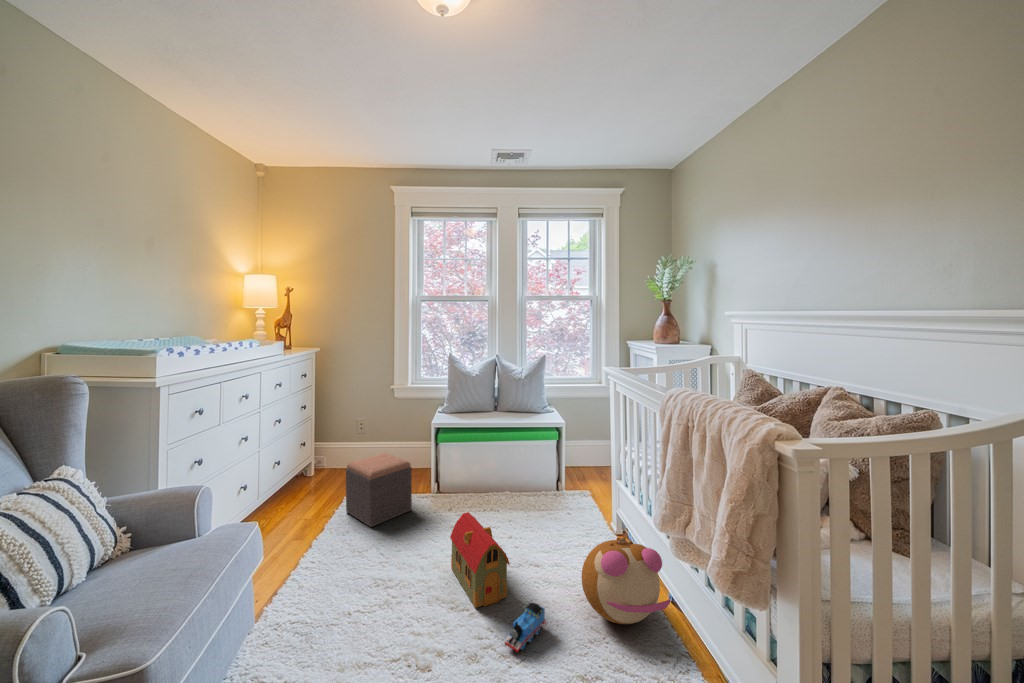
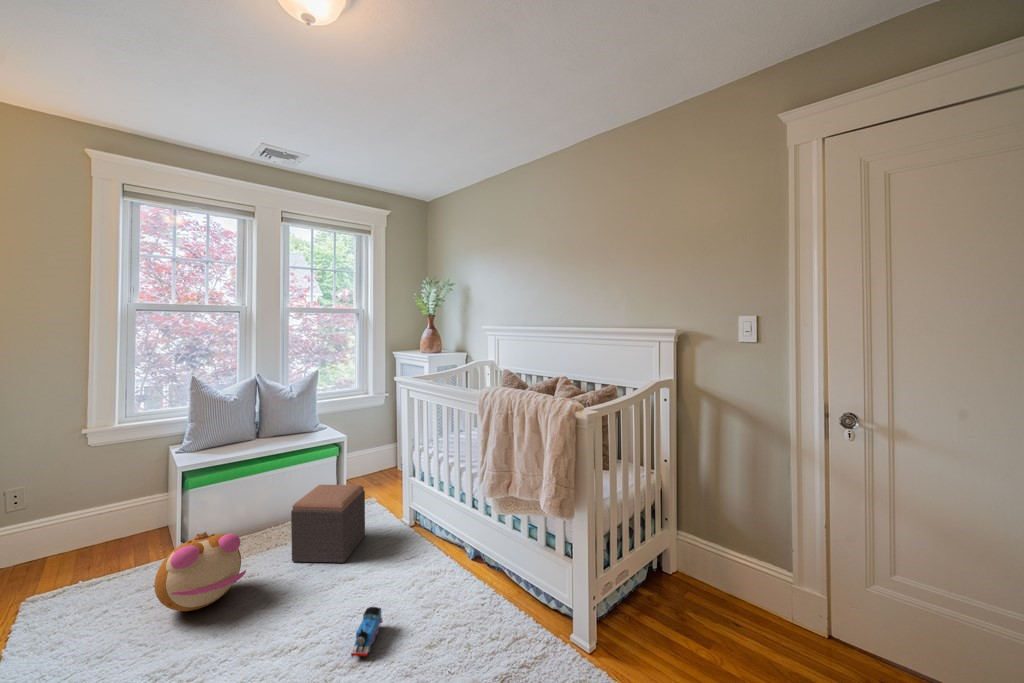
footstool: present [346,453,412,527] -> present [291,484,365,563]
toy house: present [450,512,510,608] -> none [251,551,335,643]
plush toy: present [582,537,670,624] -> present [154,532,246,611]

